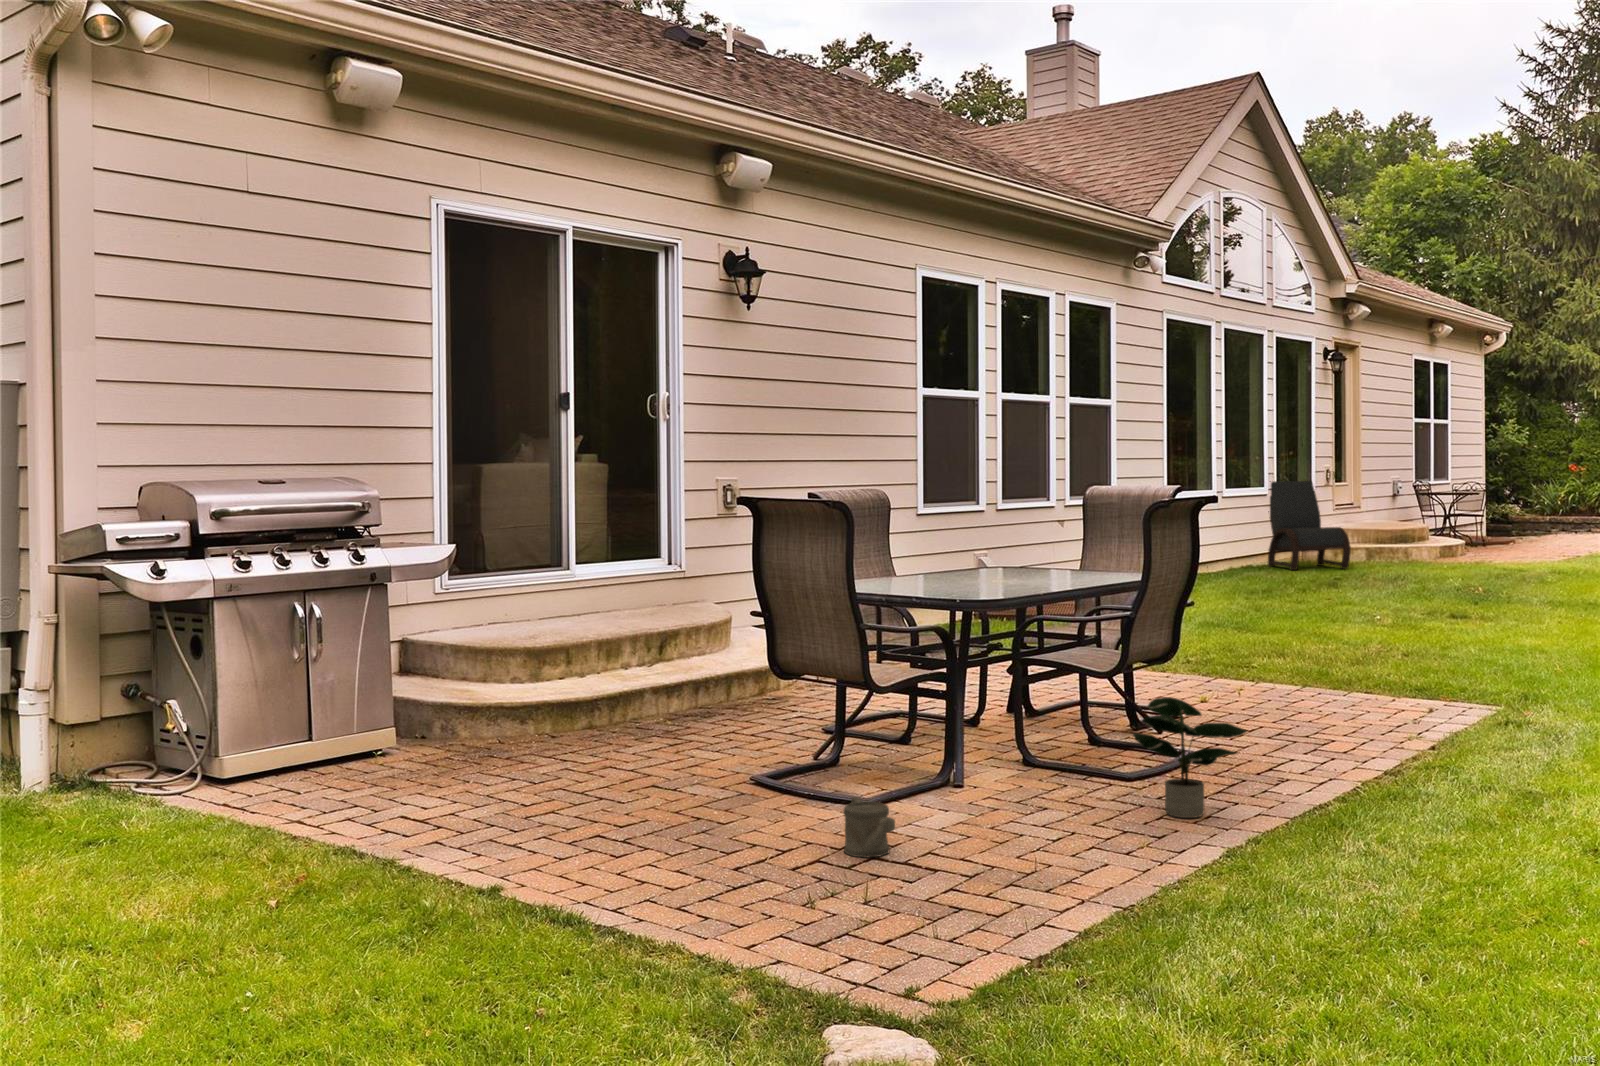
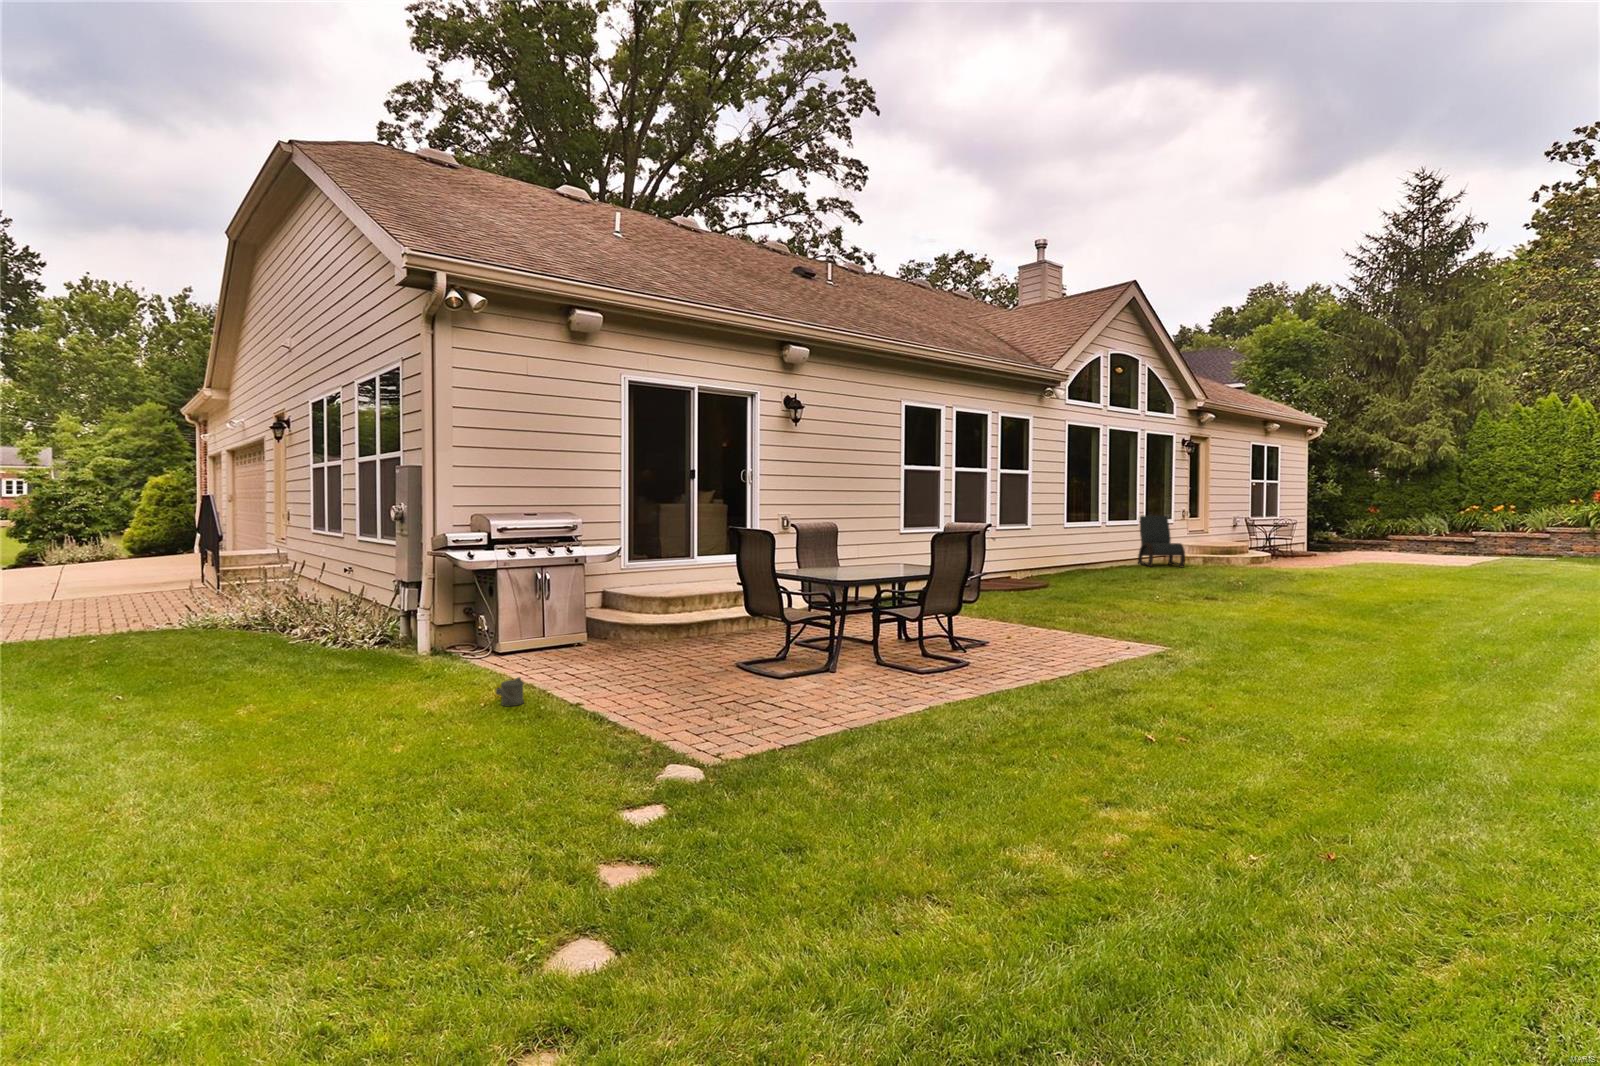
potted plant: present [1133,697,1247,818] -> none [897,640,952,702]
watering can: present [843,797,895,857] -> present [496,677,524,706]

